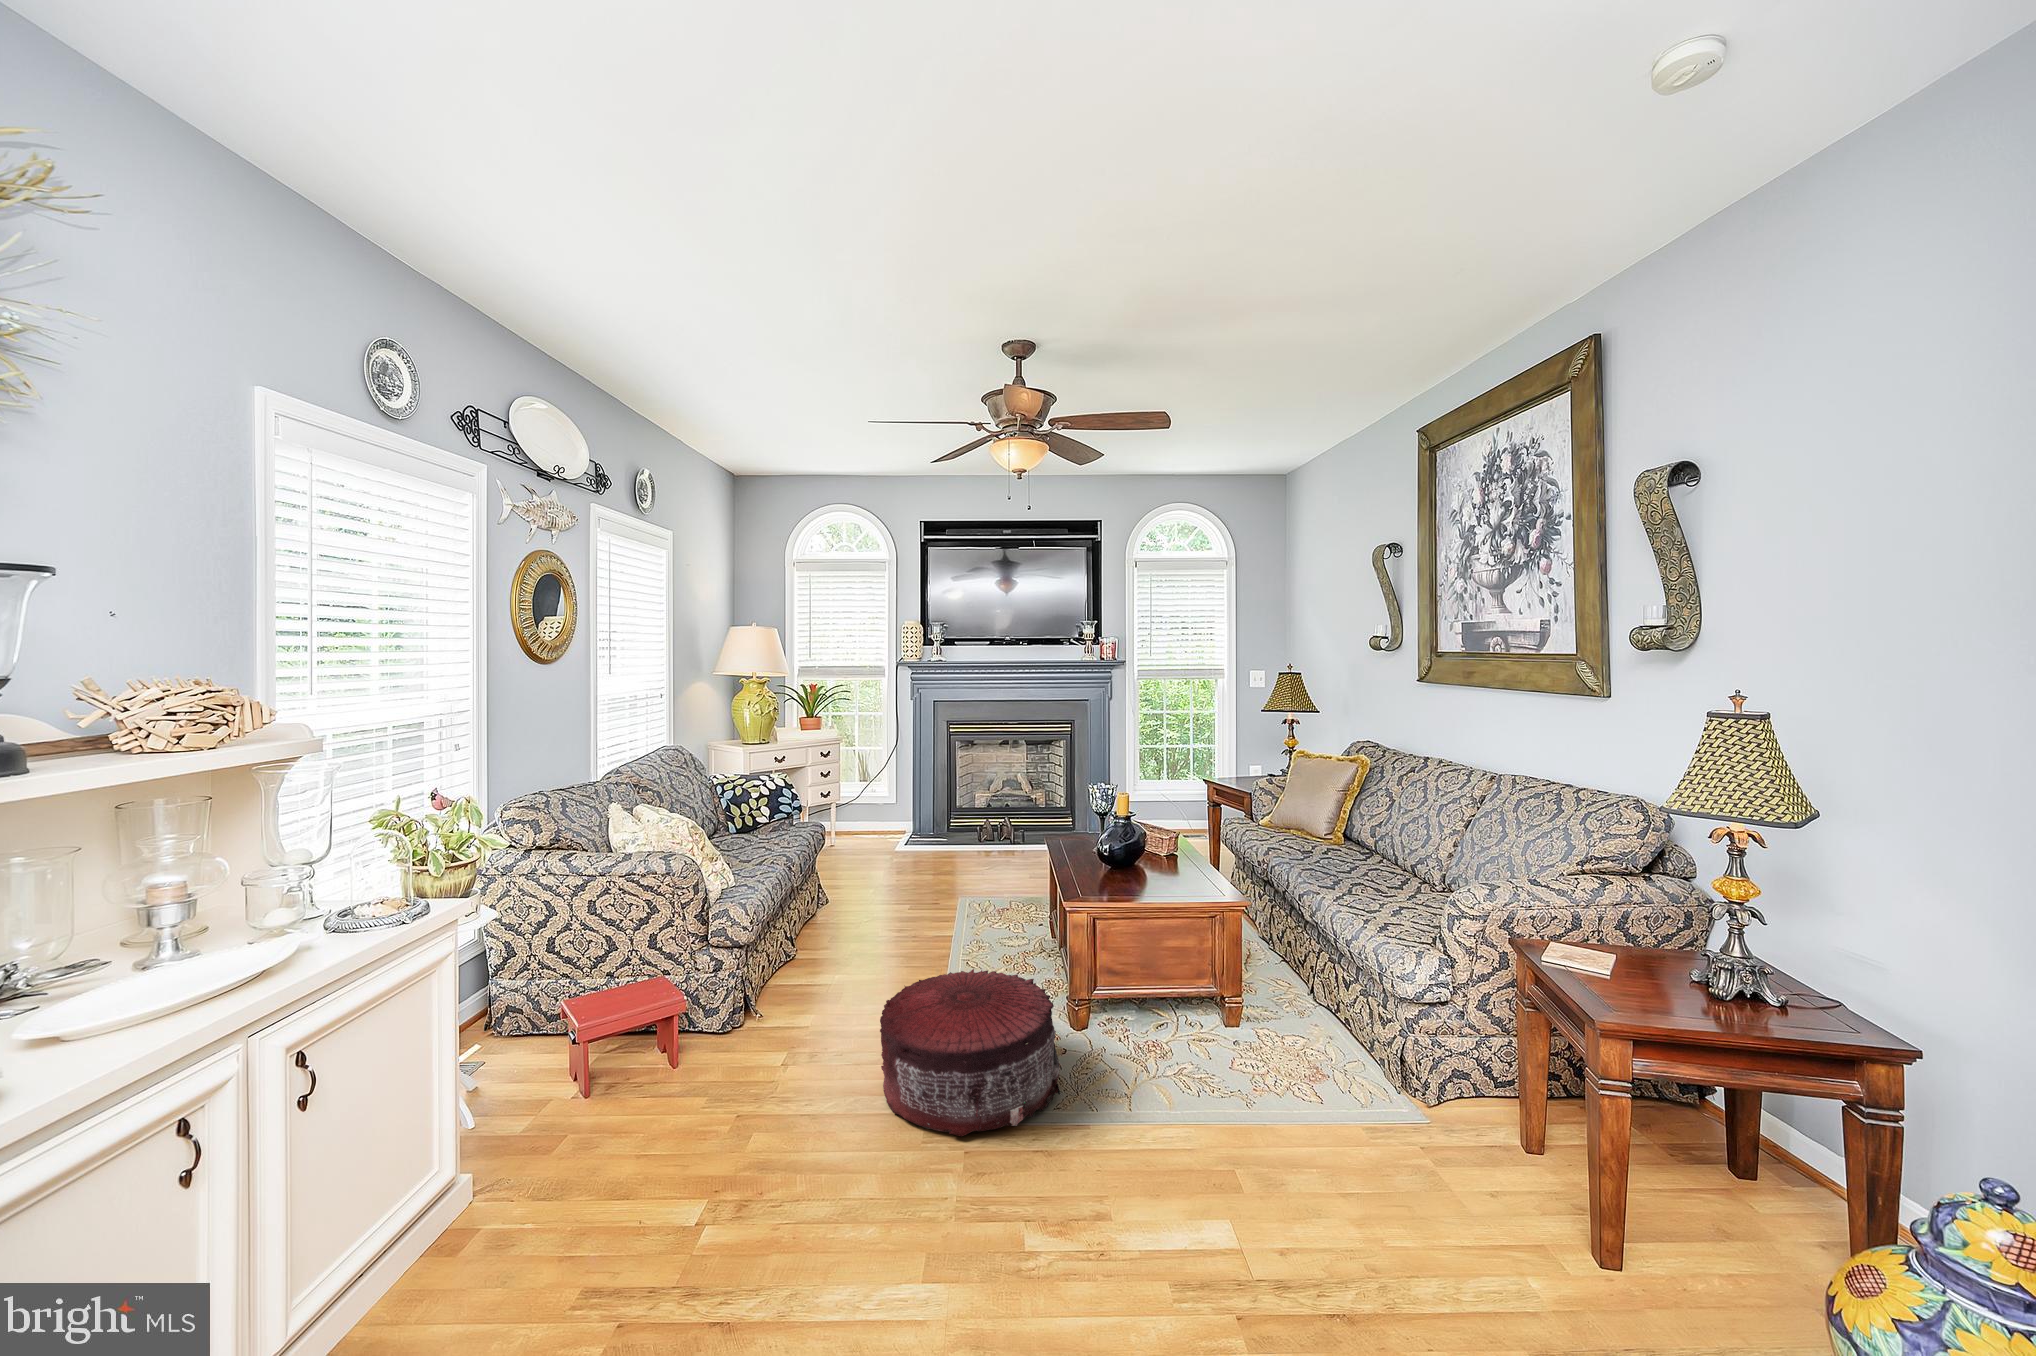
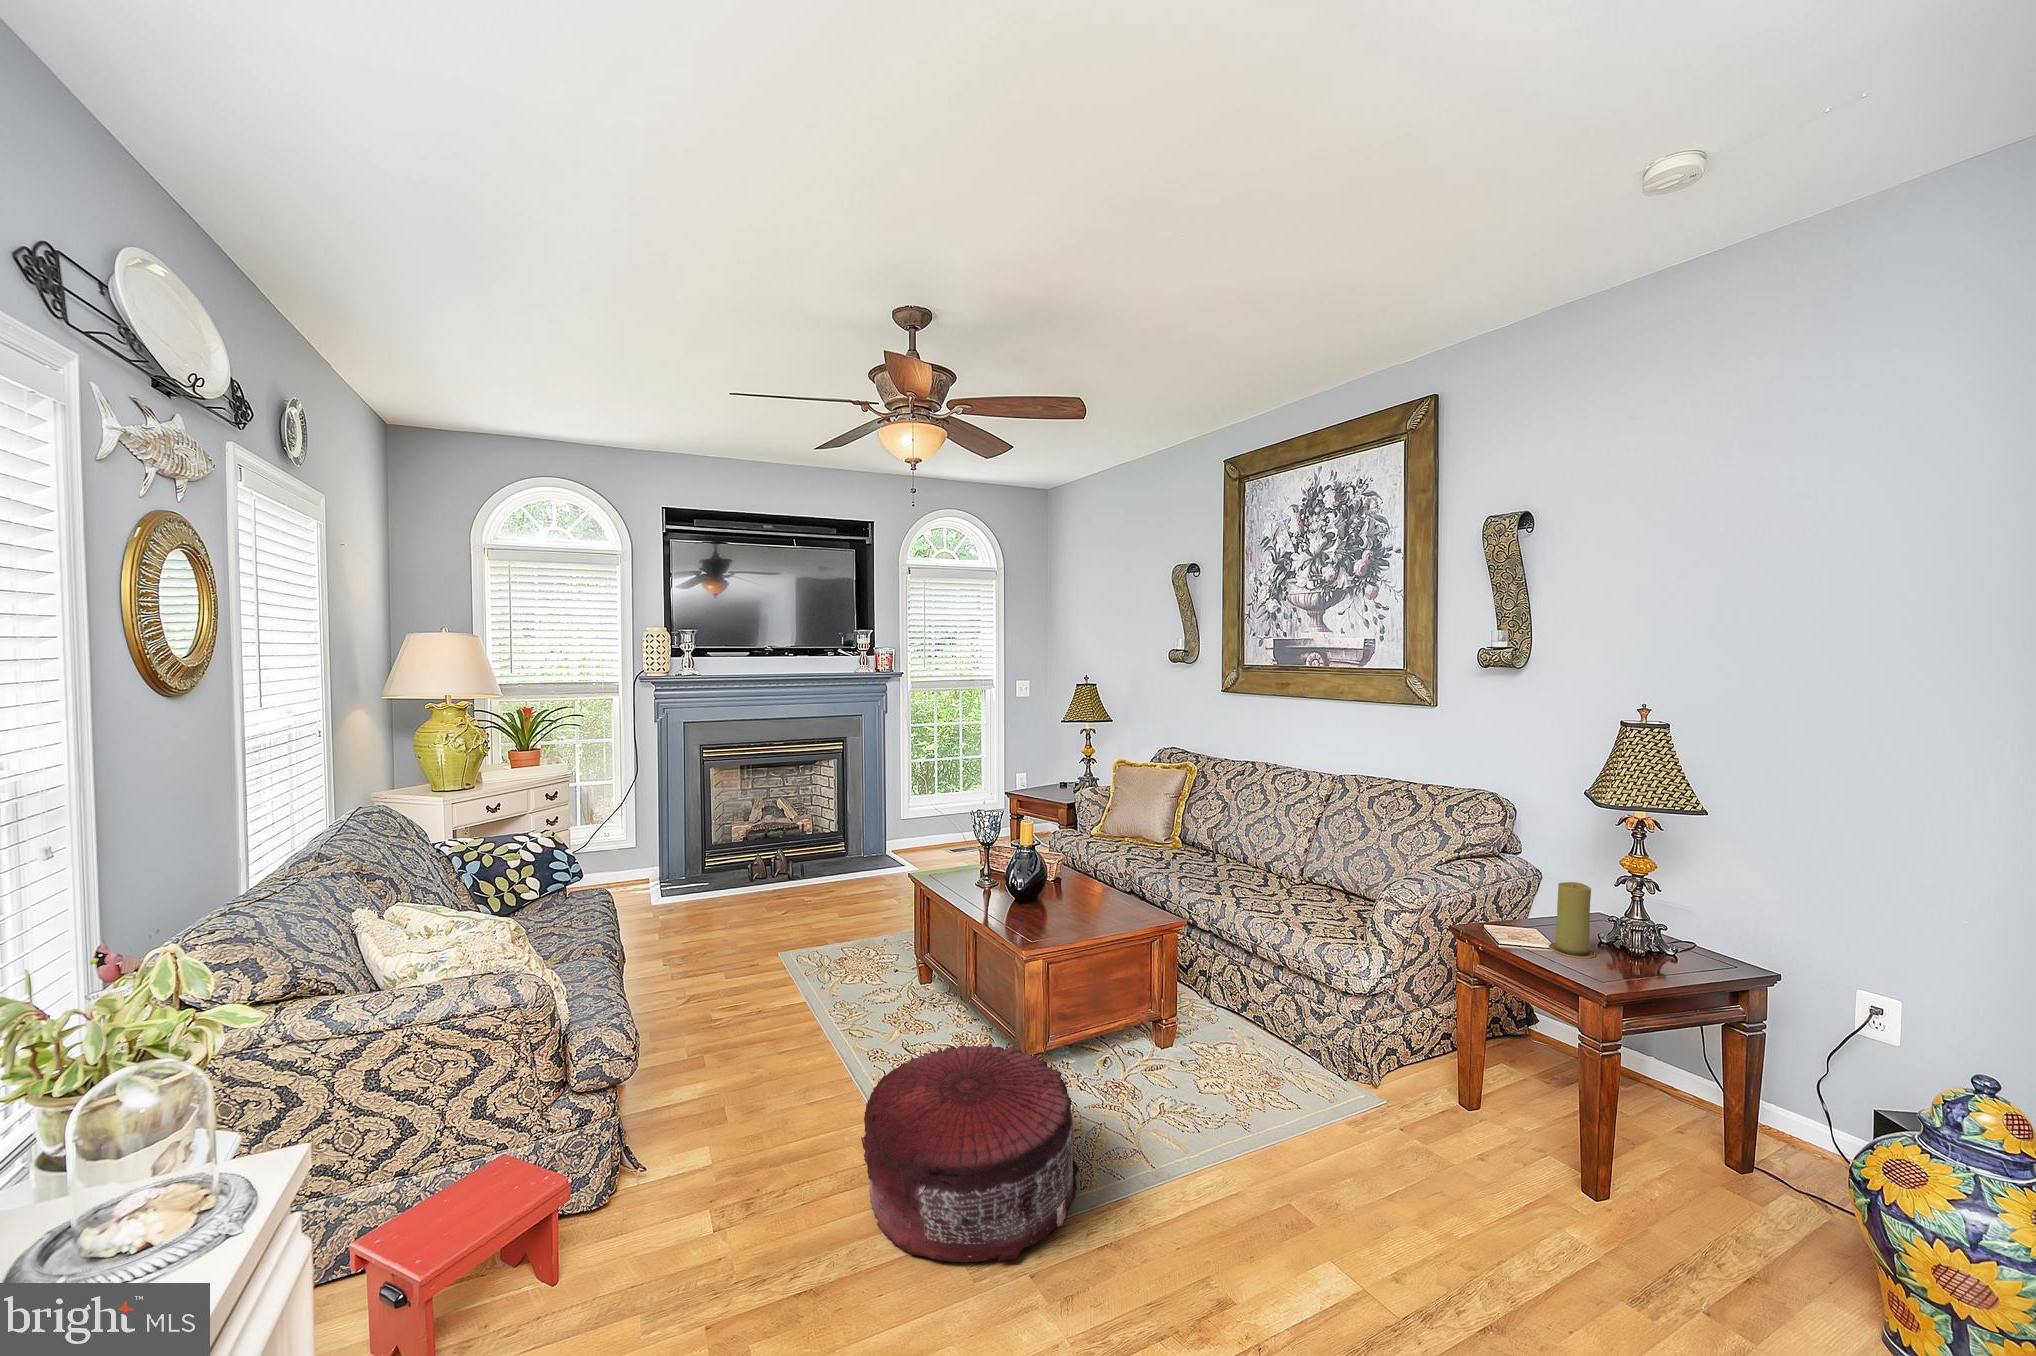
candle: none [1606,901,1664,993] -> present [1548,882,1595,958]

